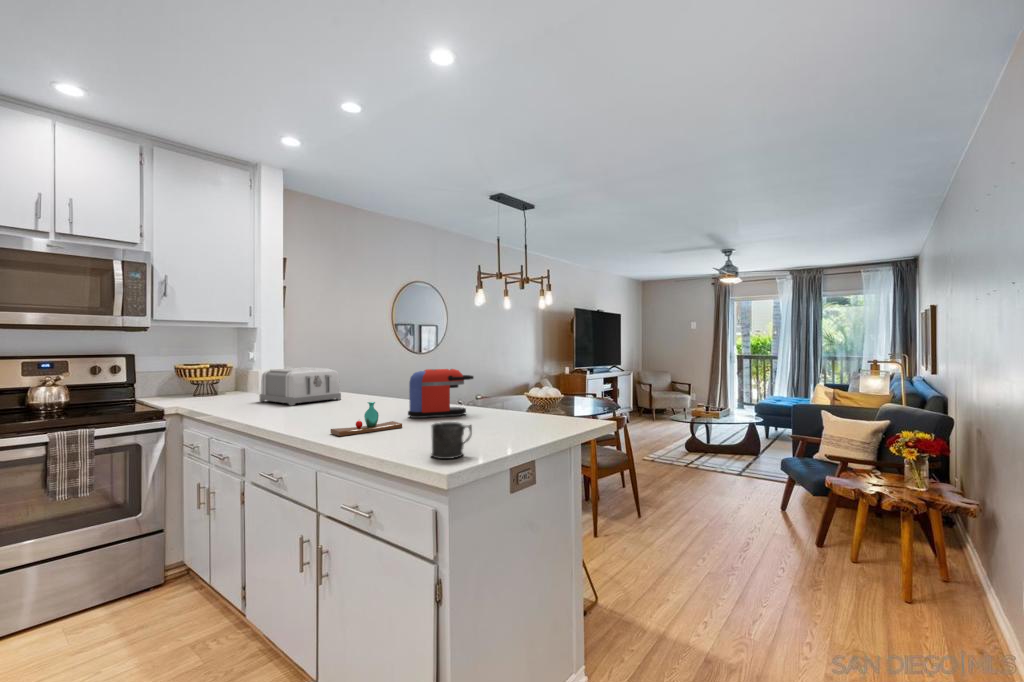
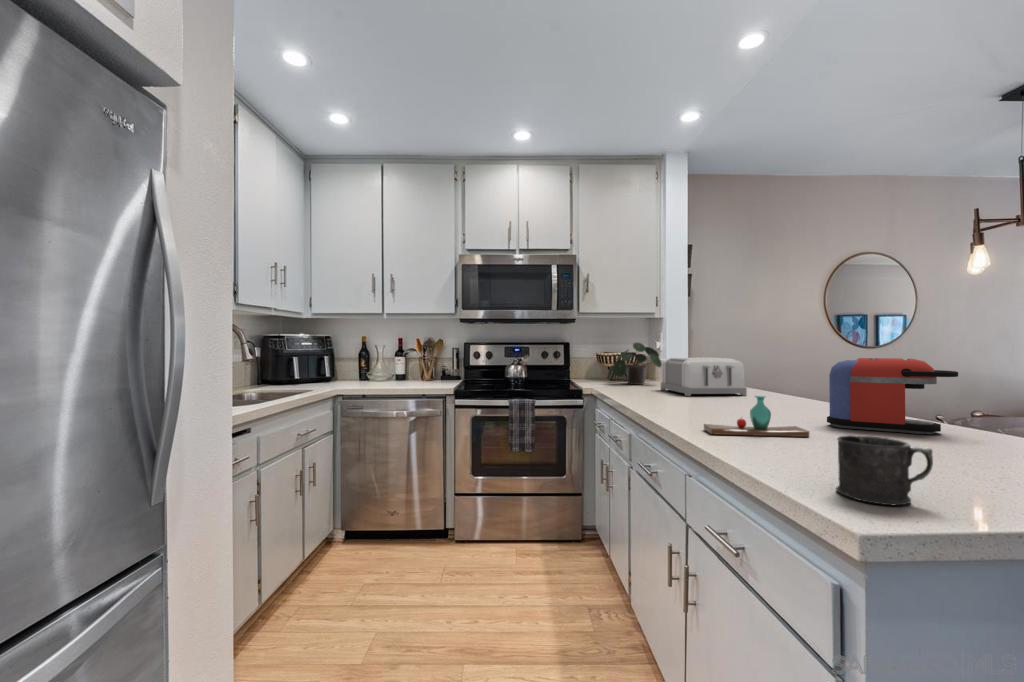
potted plant: none [191,353,256,398] -> present [607,343,662,385]

